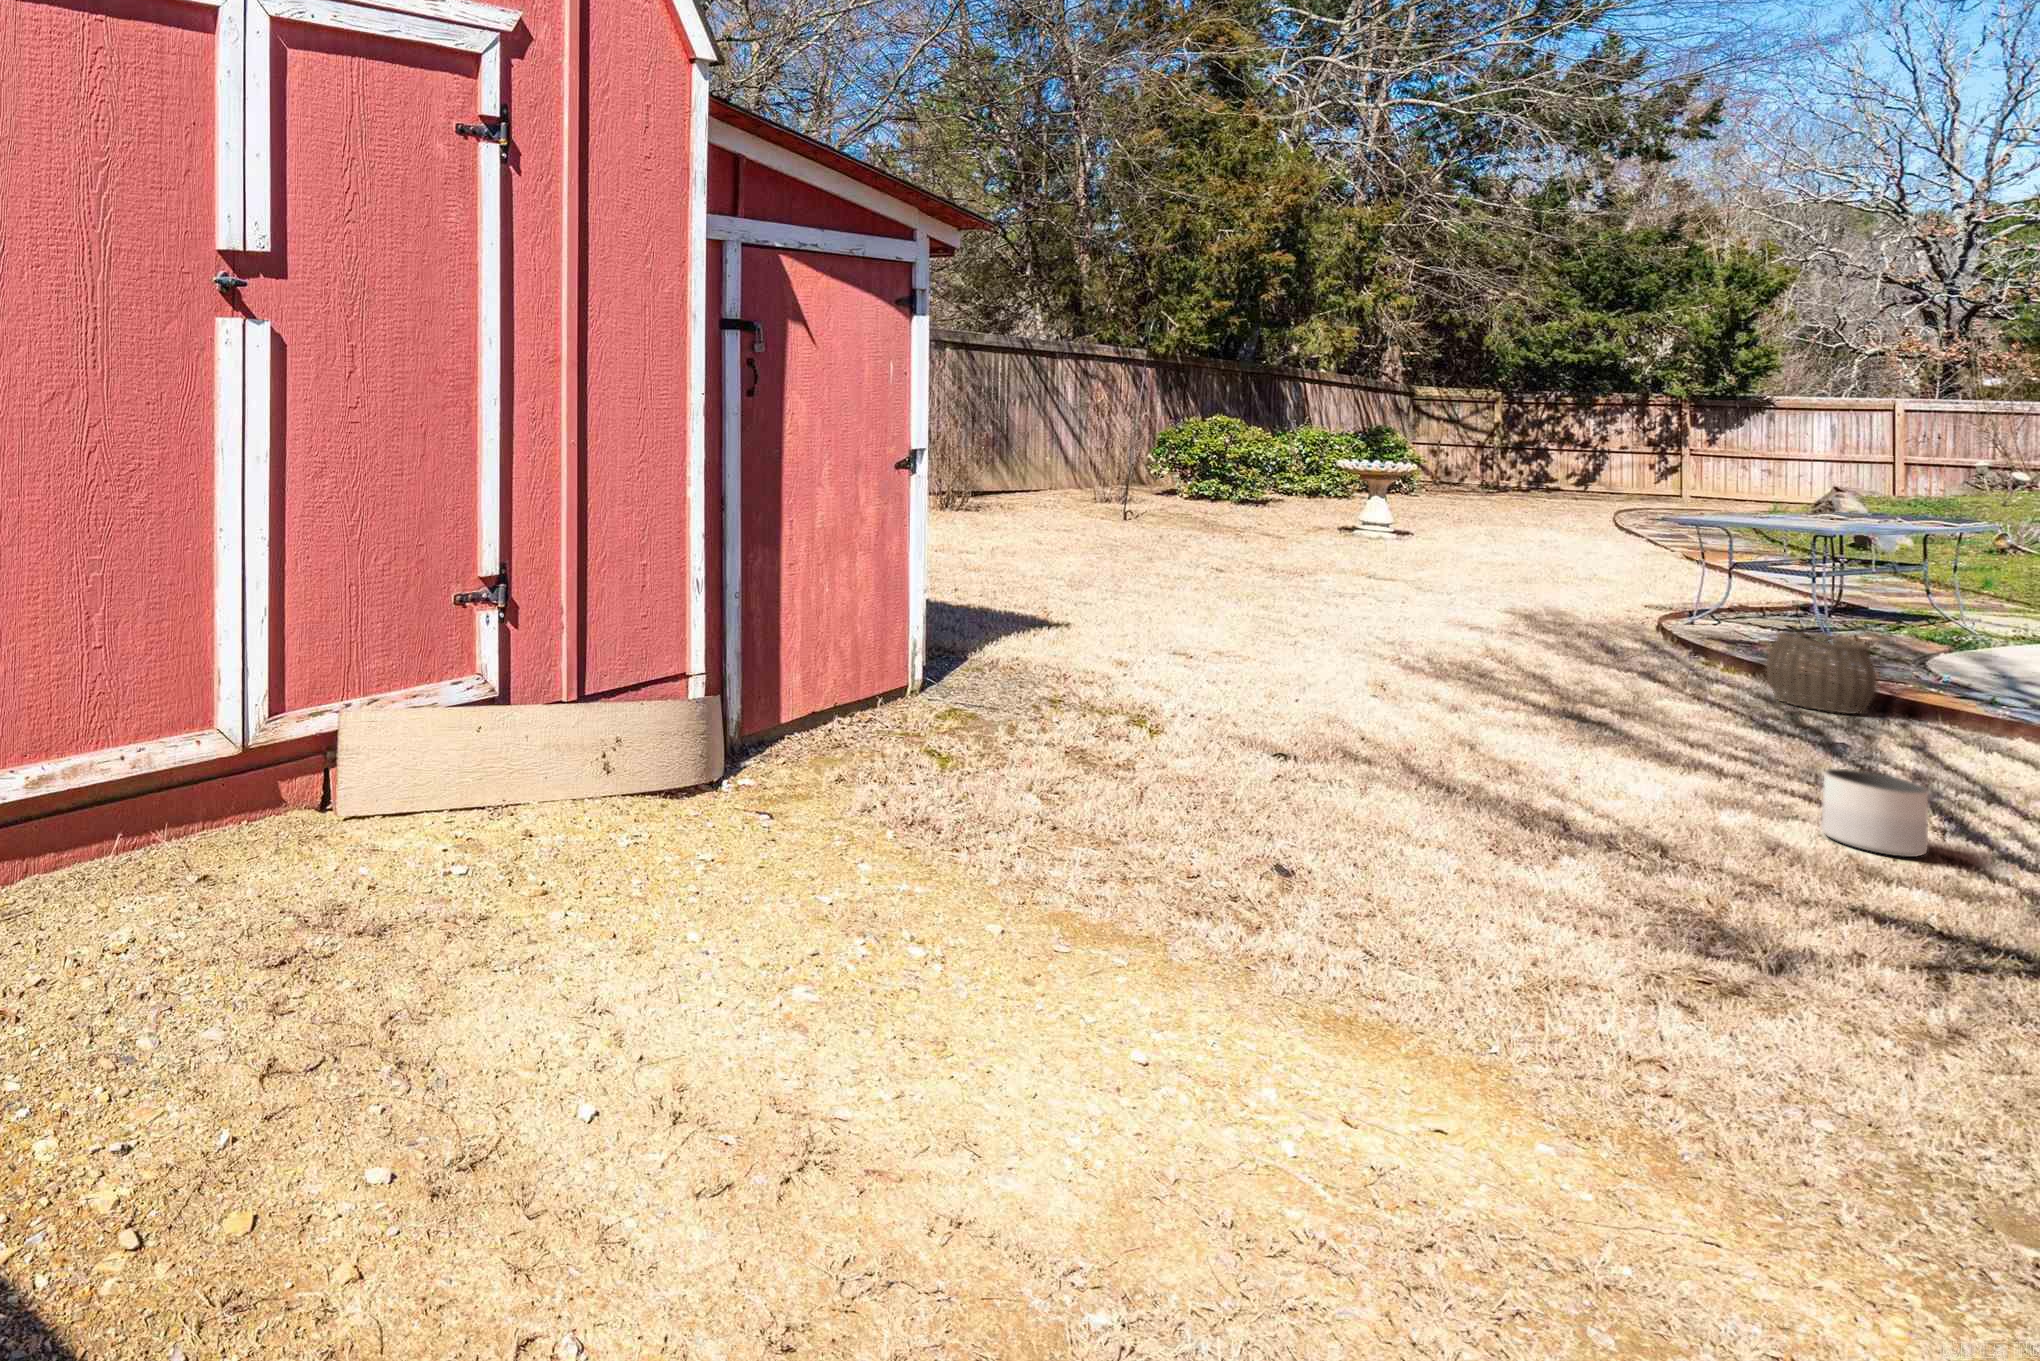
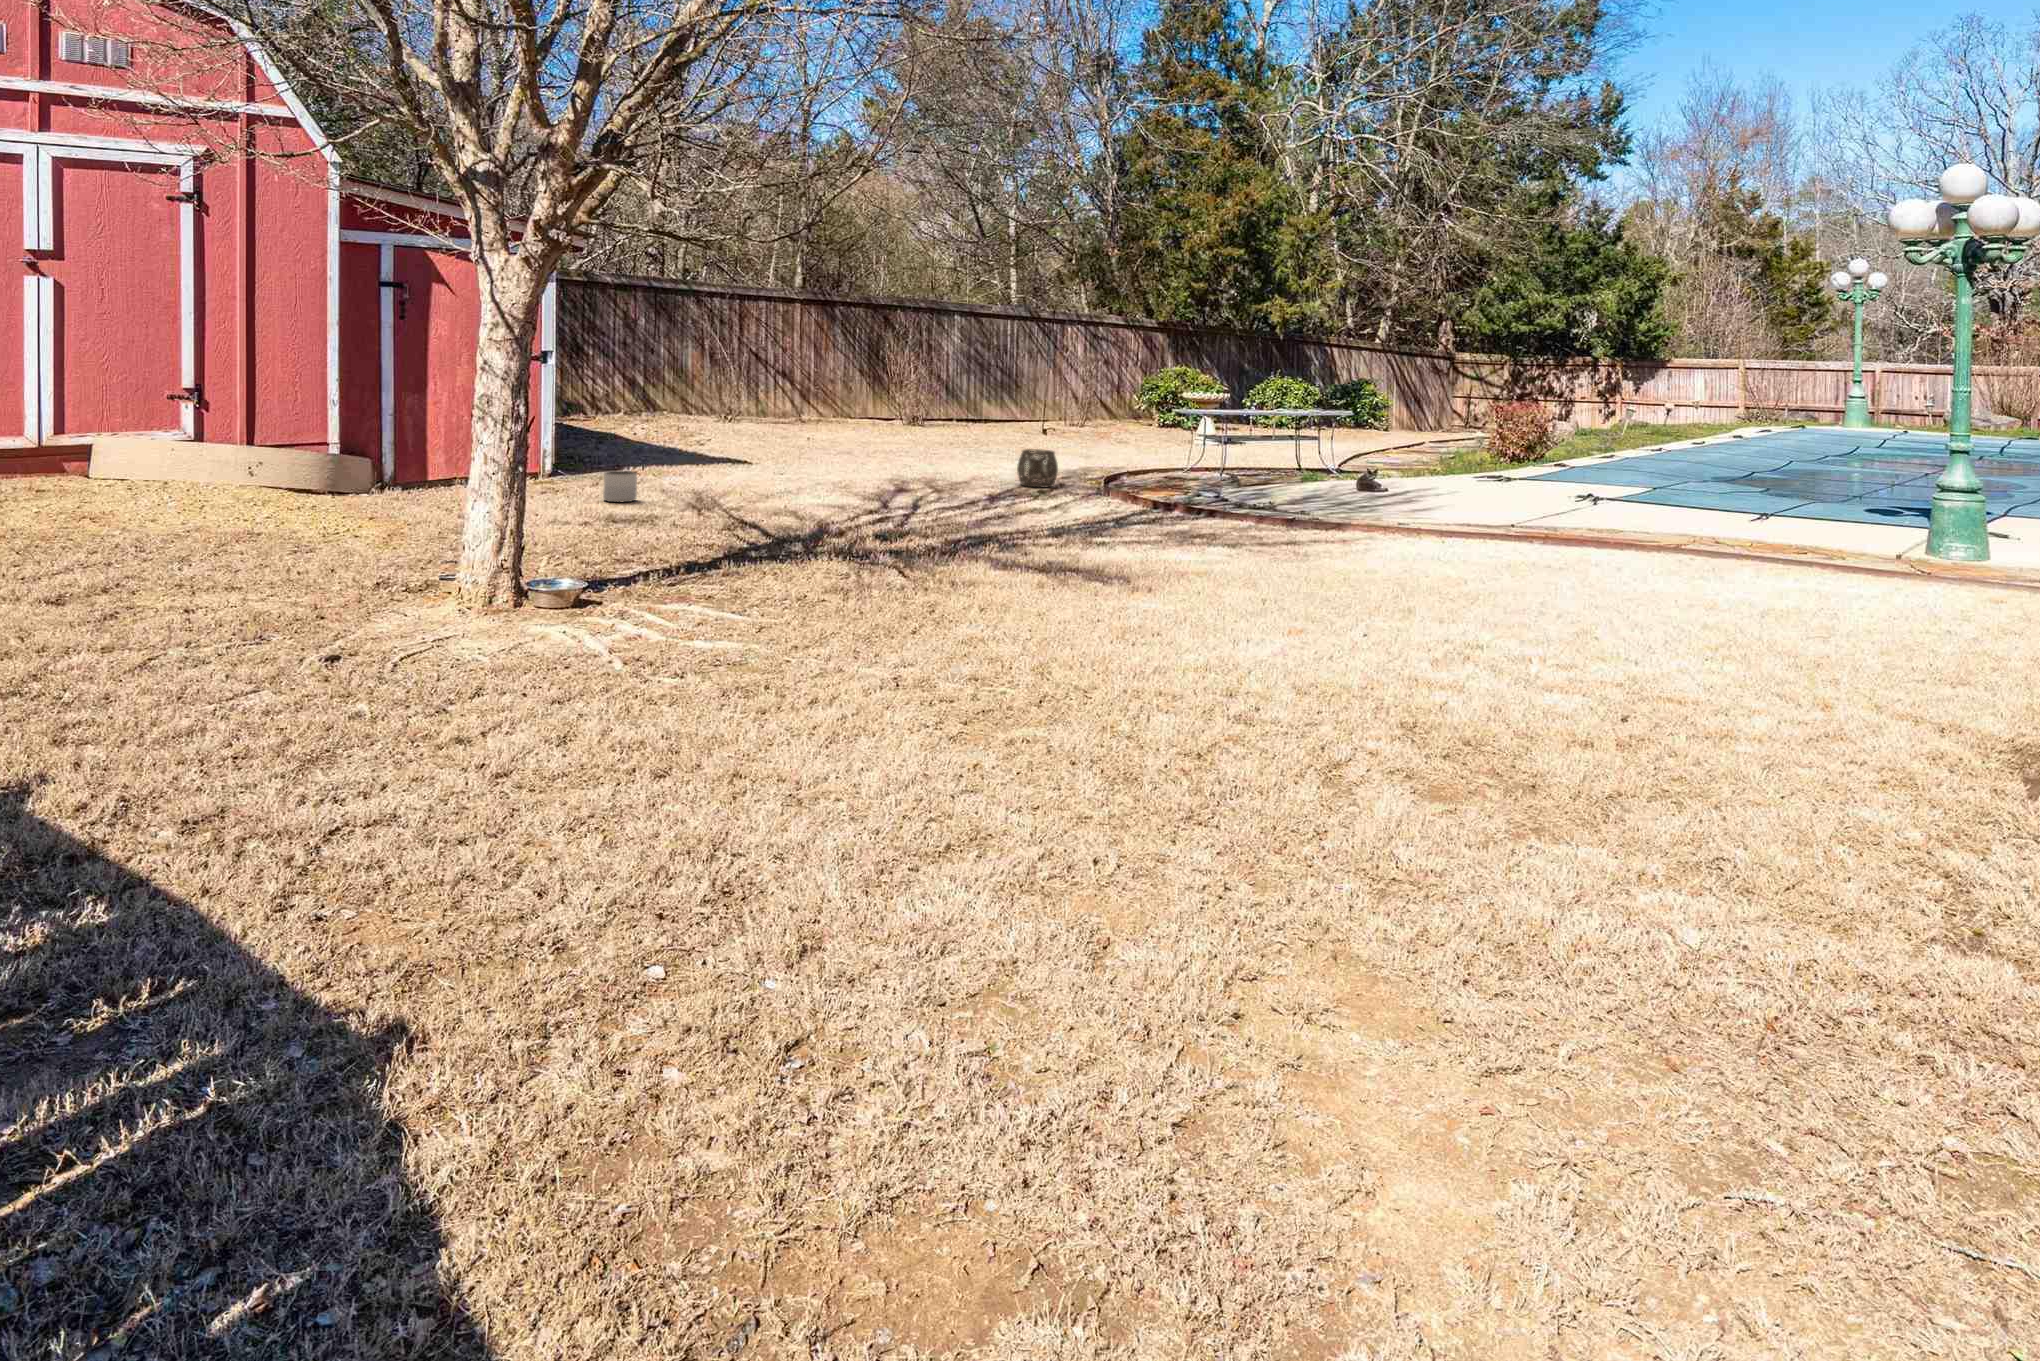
planter: present [1822,769,1928,857] -> present [603,471,637,502]

